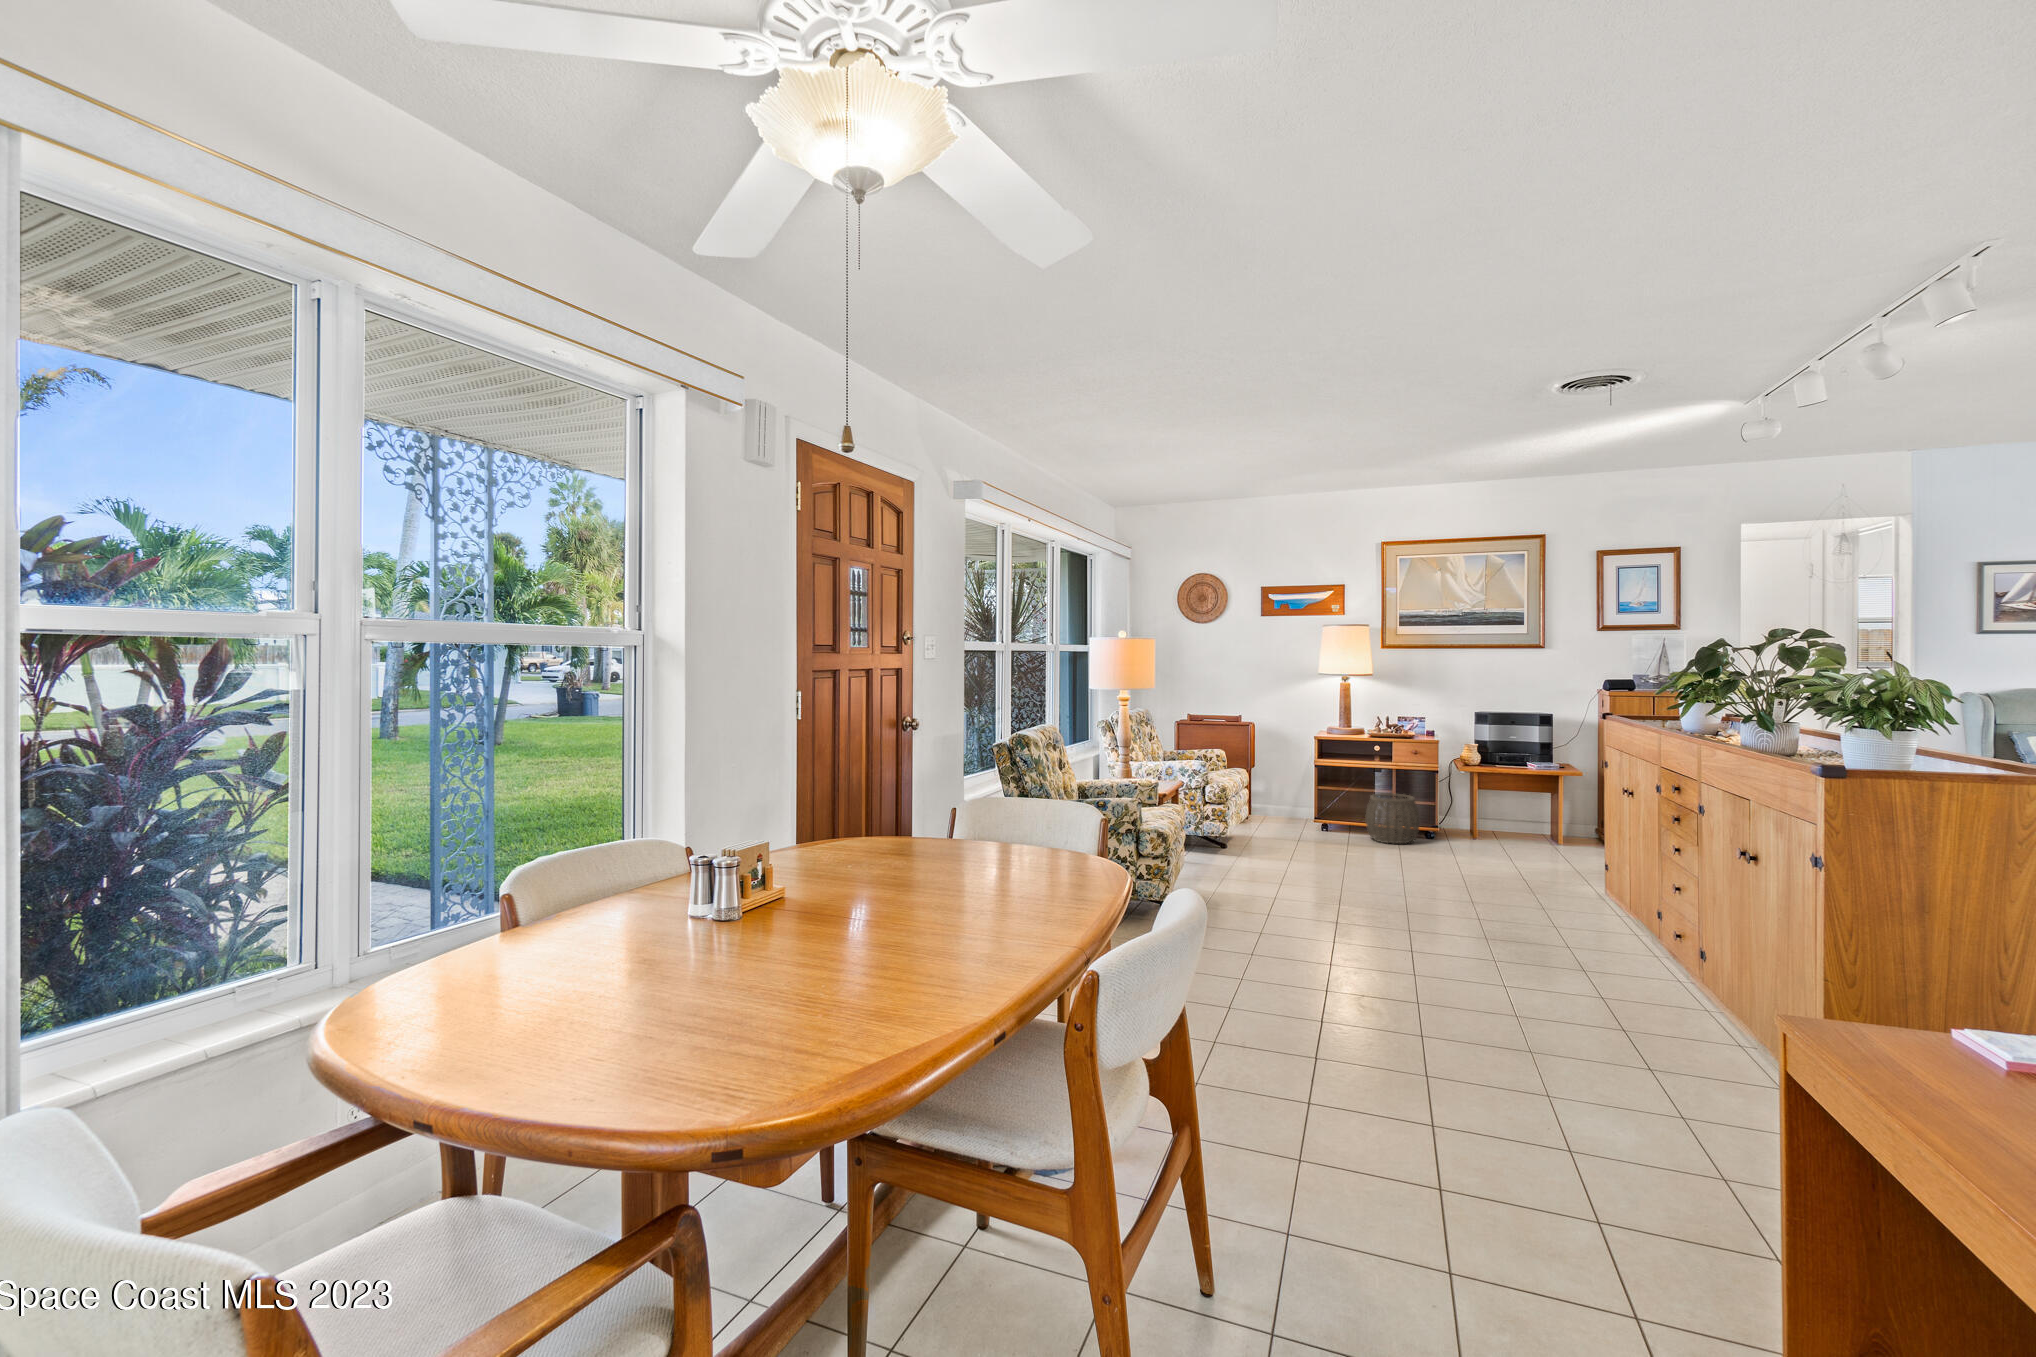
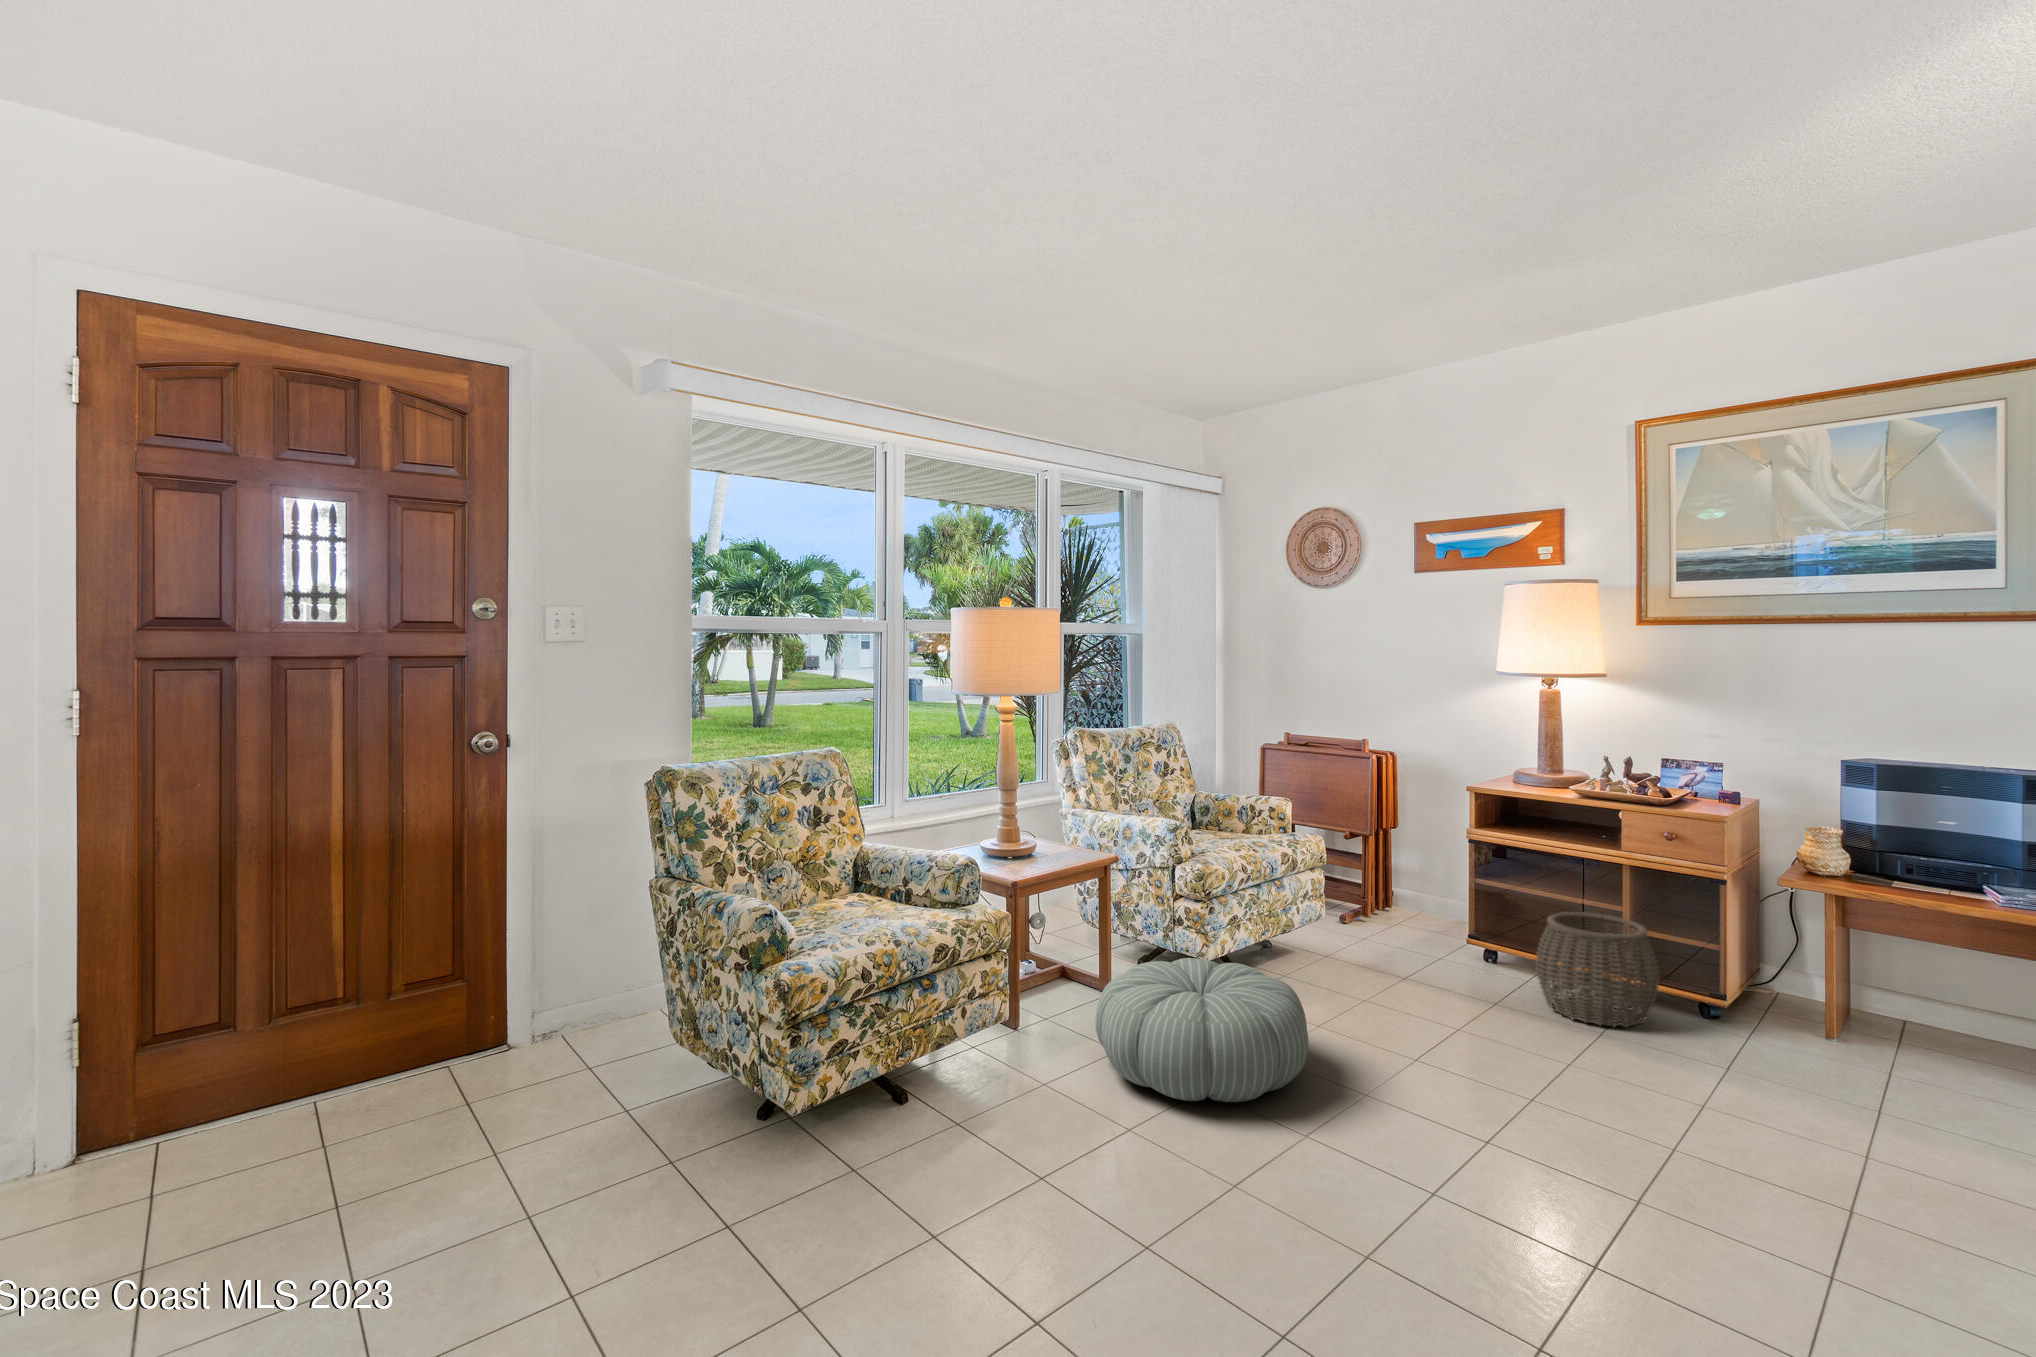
pouf: none [1217,827,1324,886] -> present [1096,958,1309,1102]

